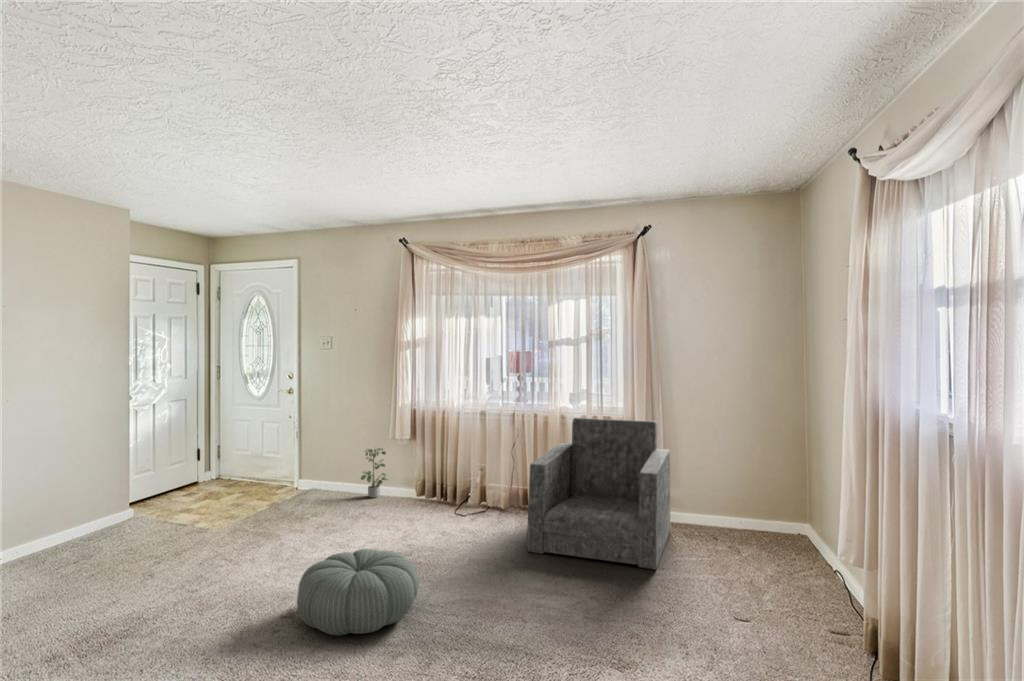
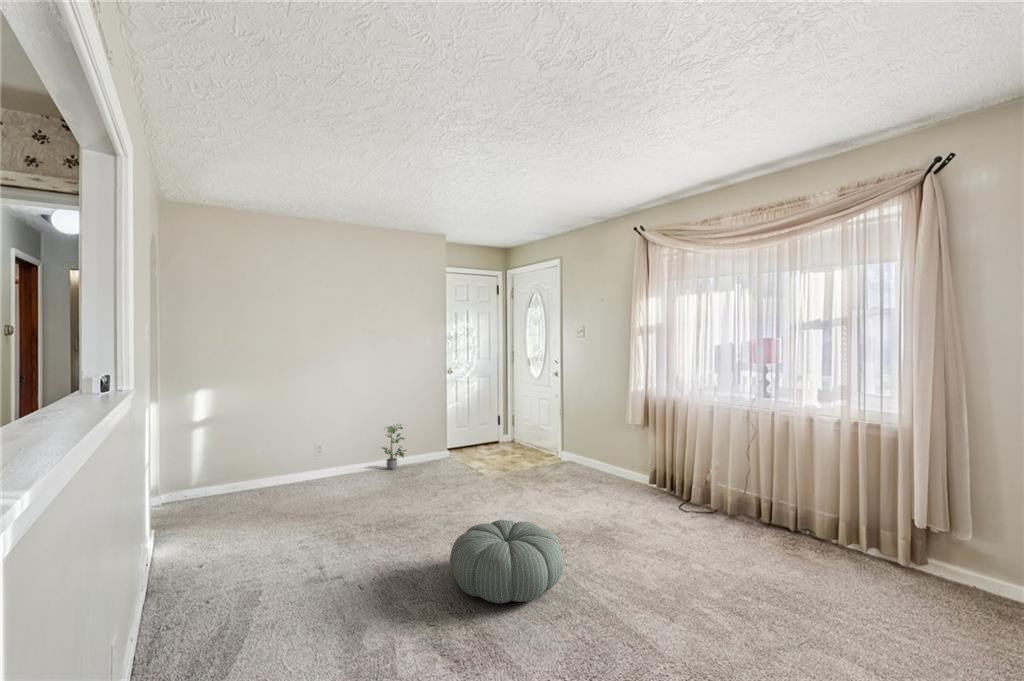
armchair: present [527,418,671,569] -> none [723,421,974,653]
potted plant: present [361,448,388,498] -> present [382,424,406,469]

